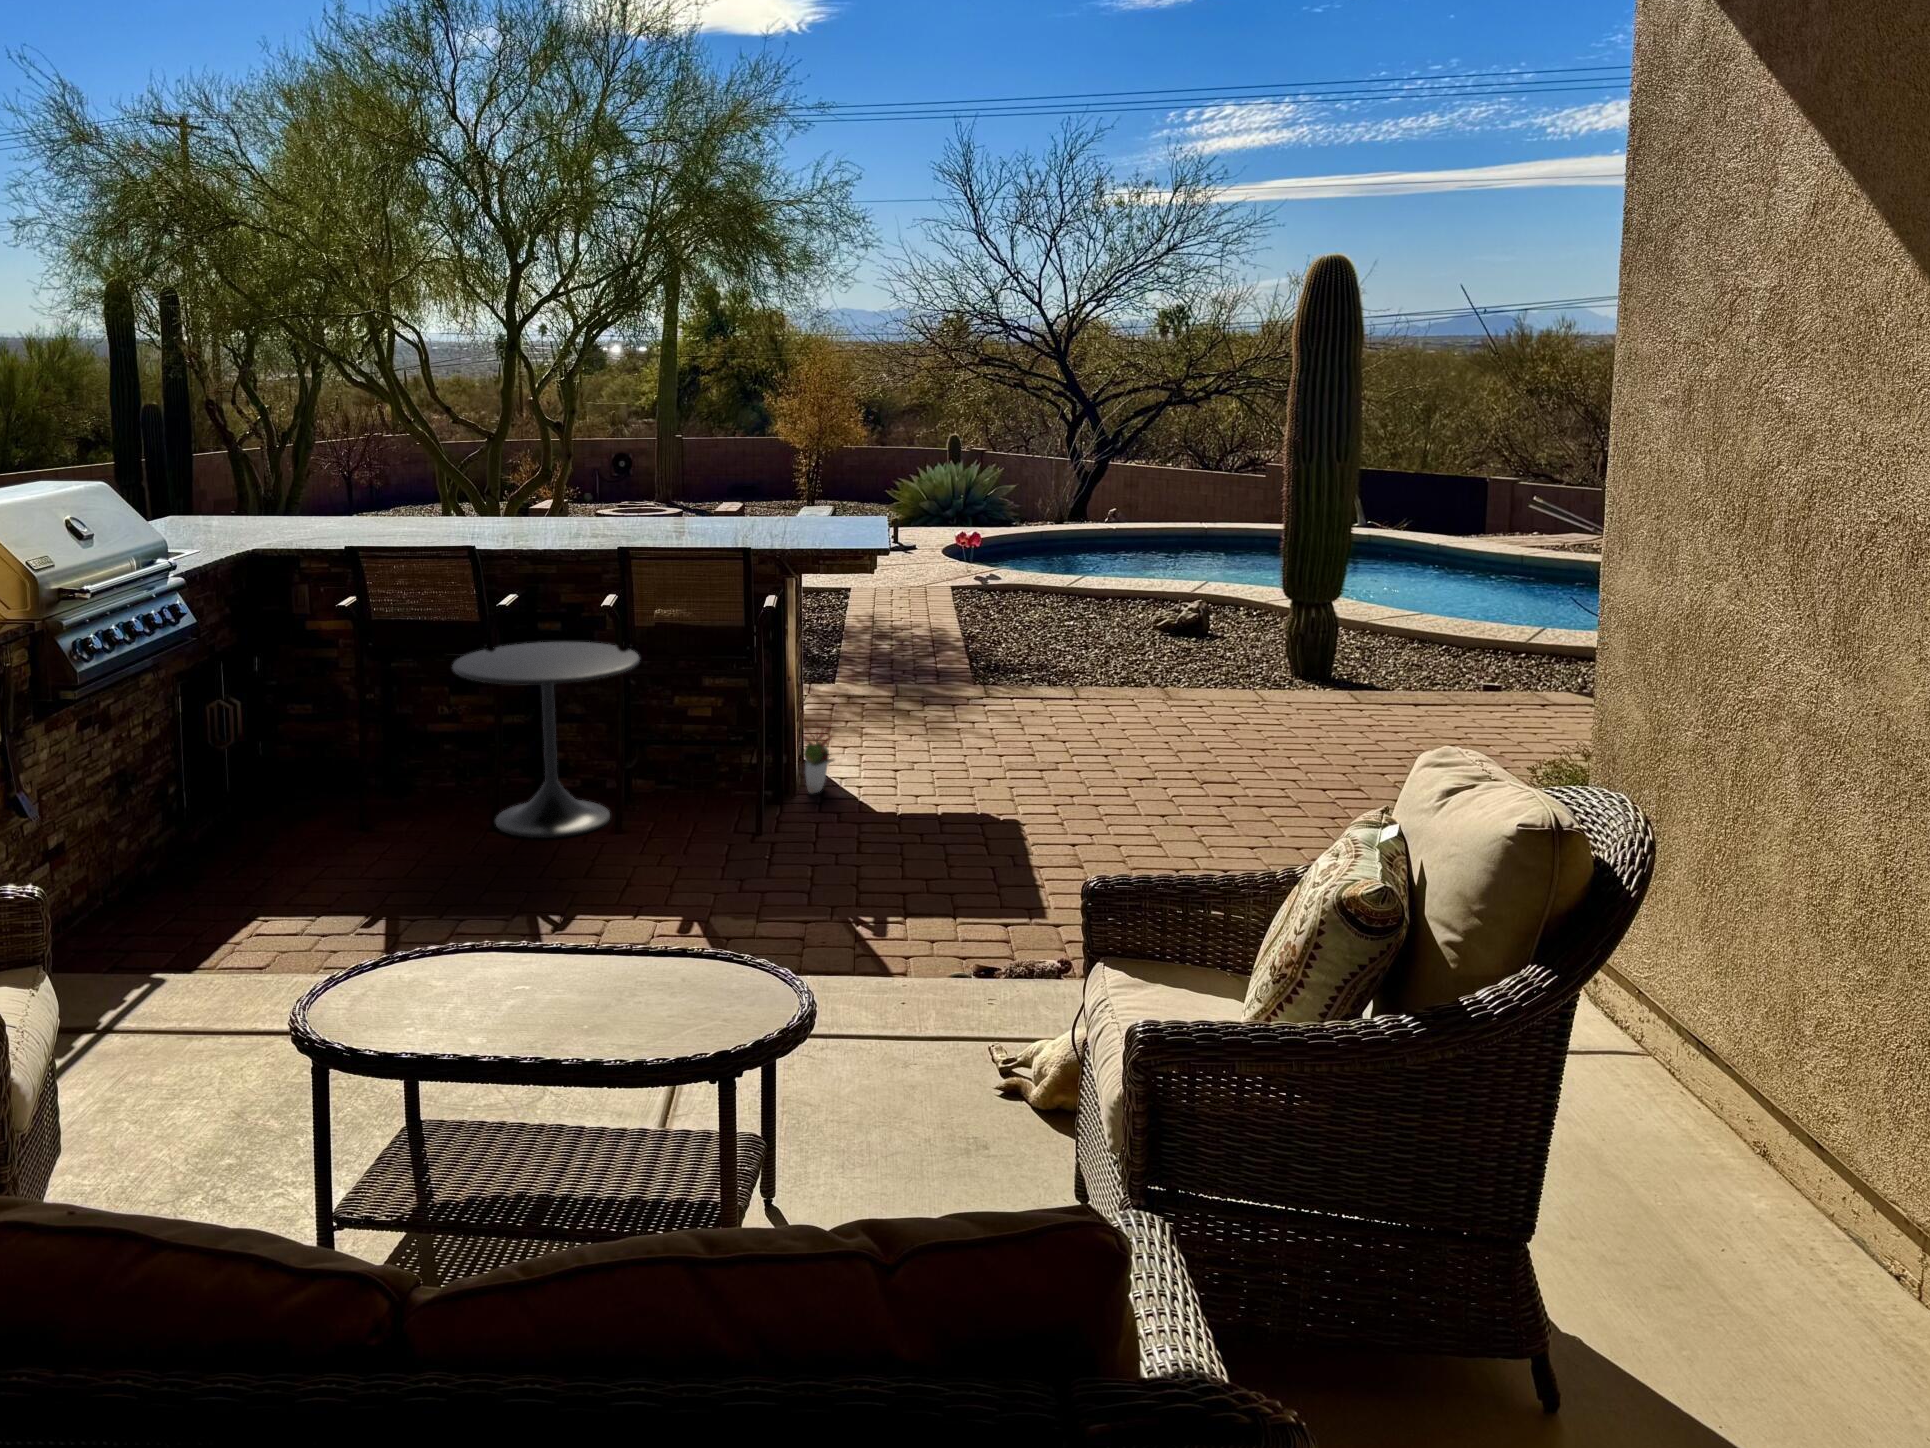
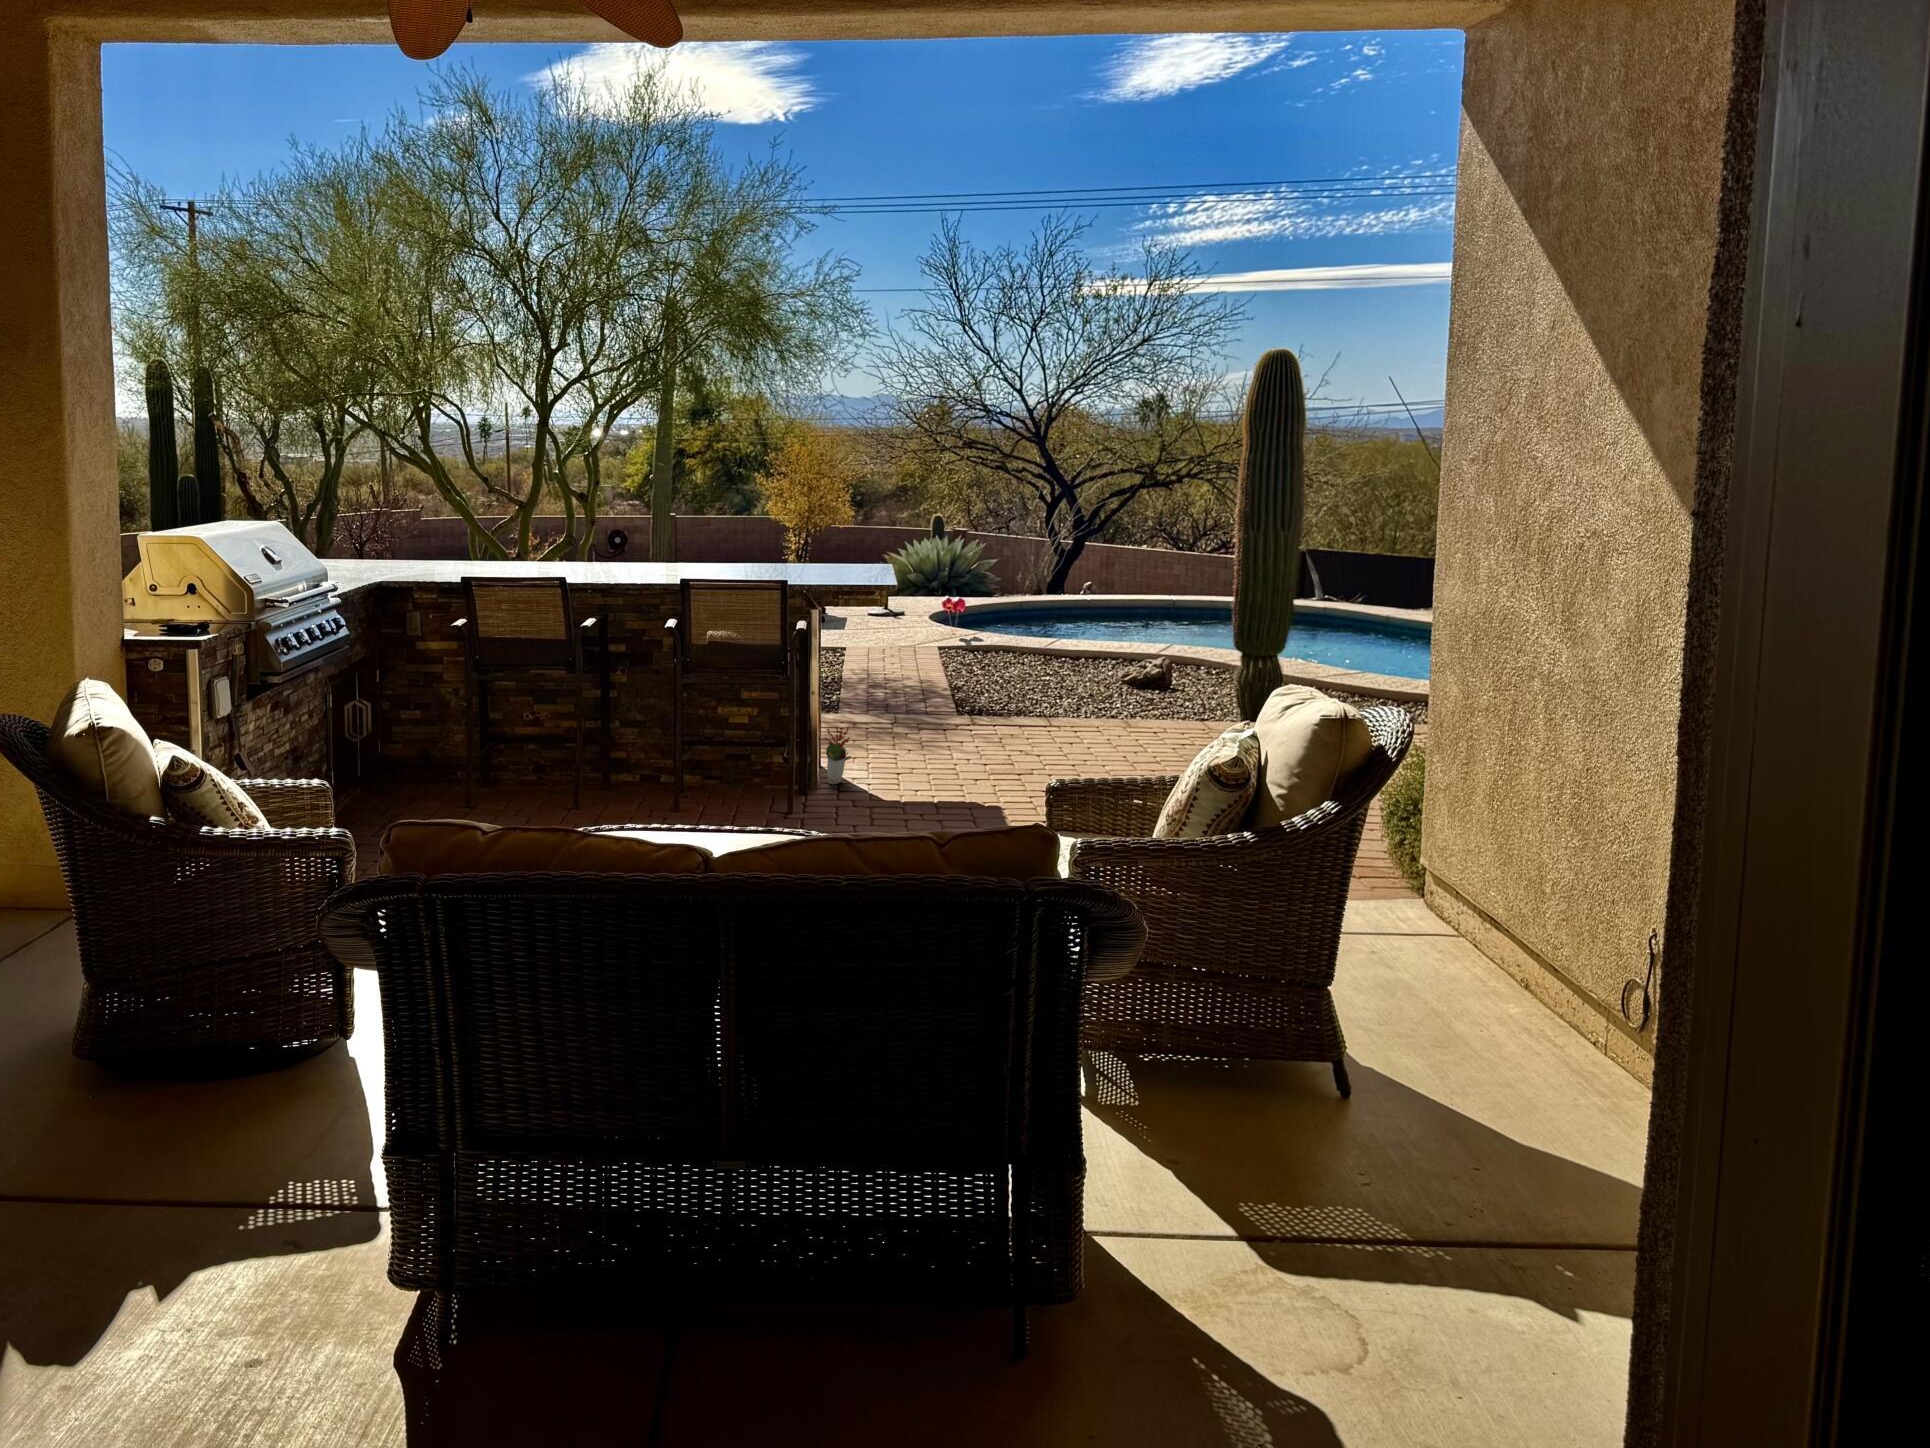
side table: present [453,642,640,838] -> none [551,659,699,810]

